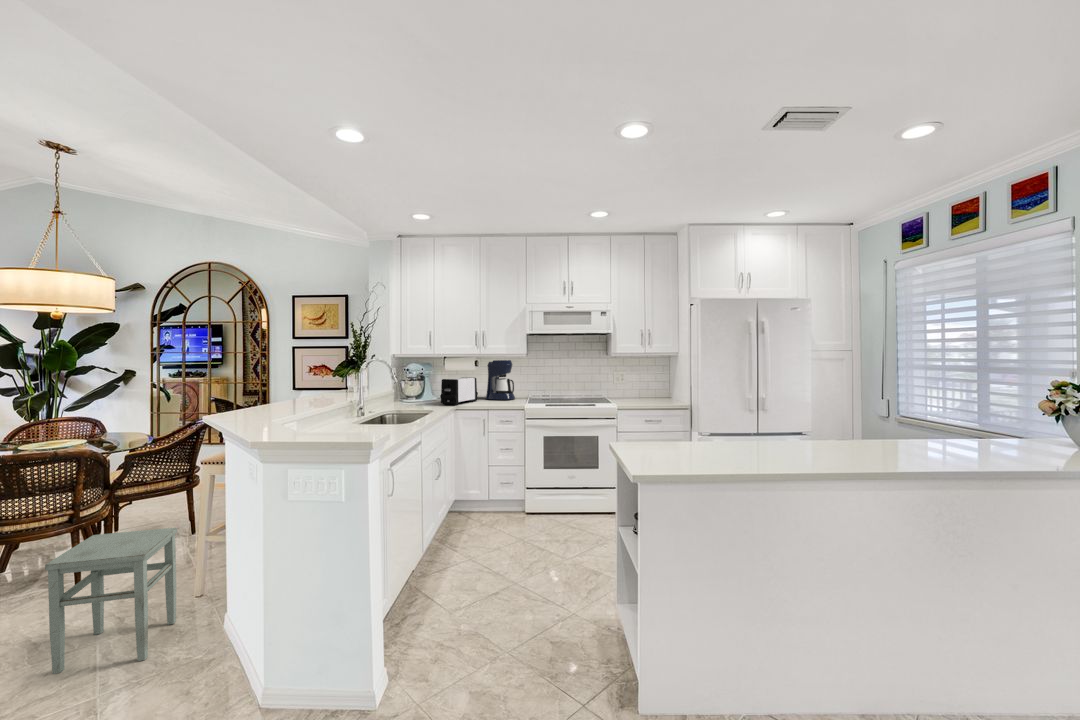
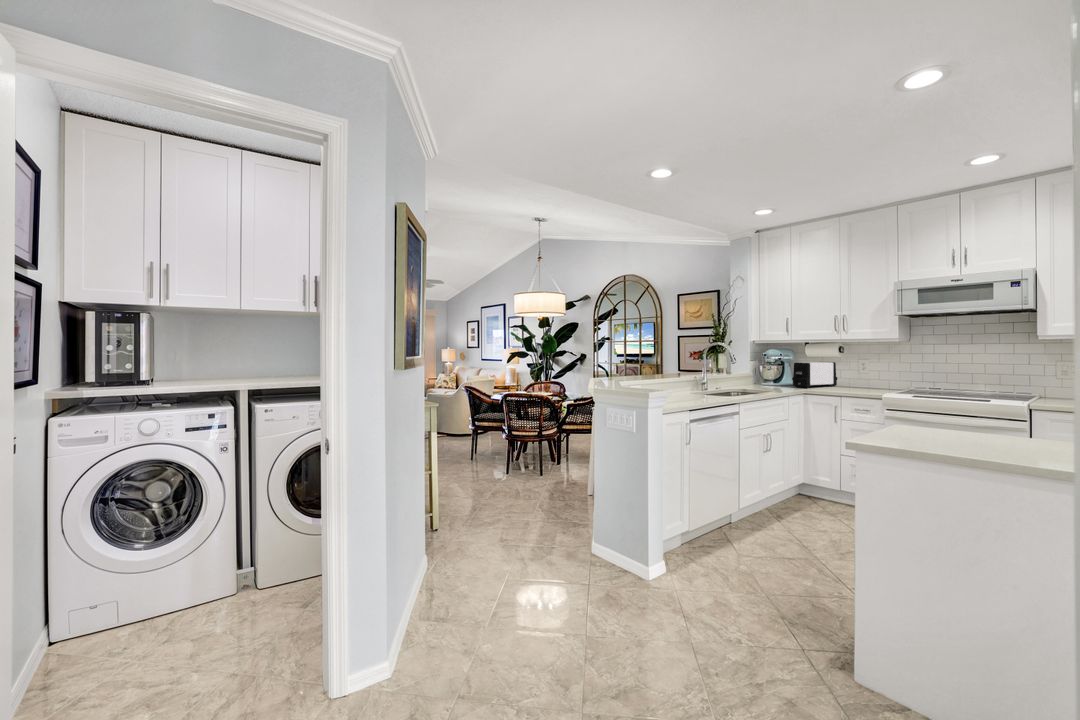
coffee maker: present [486,360,515,400] -> none [848,344,887,387]
stool: present [45,528,177,674] -> none [519,443,579,518]

